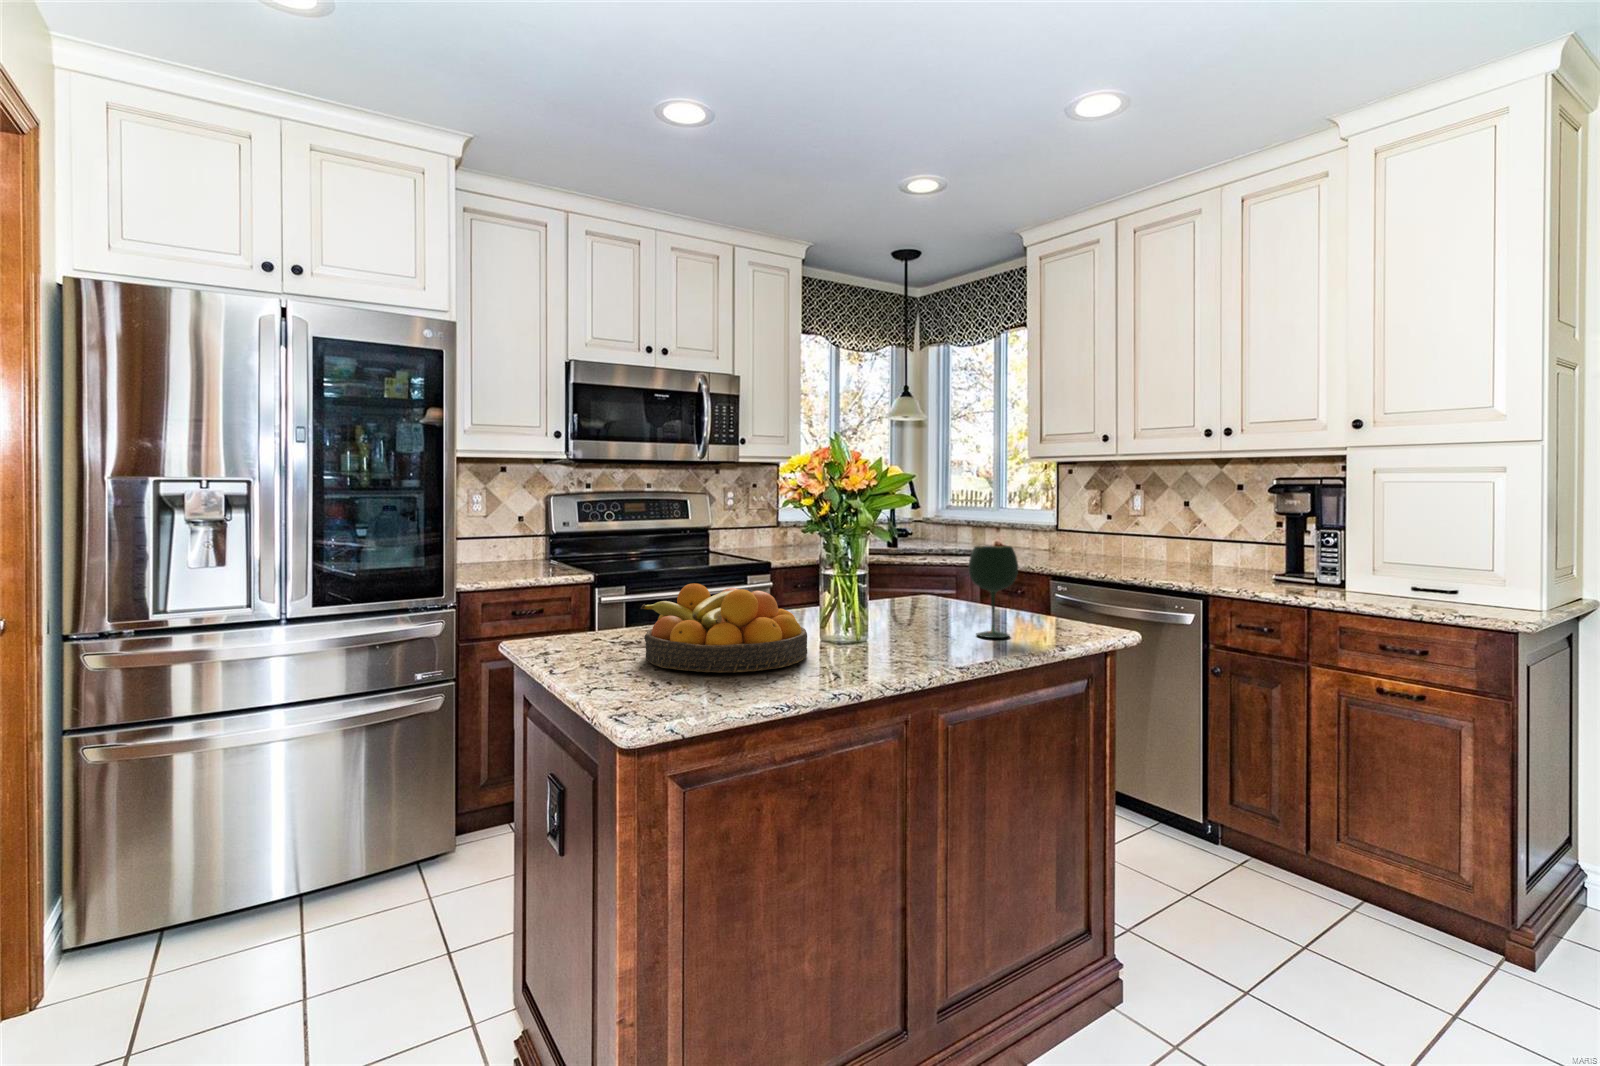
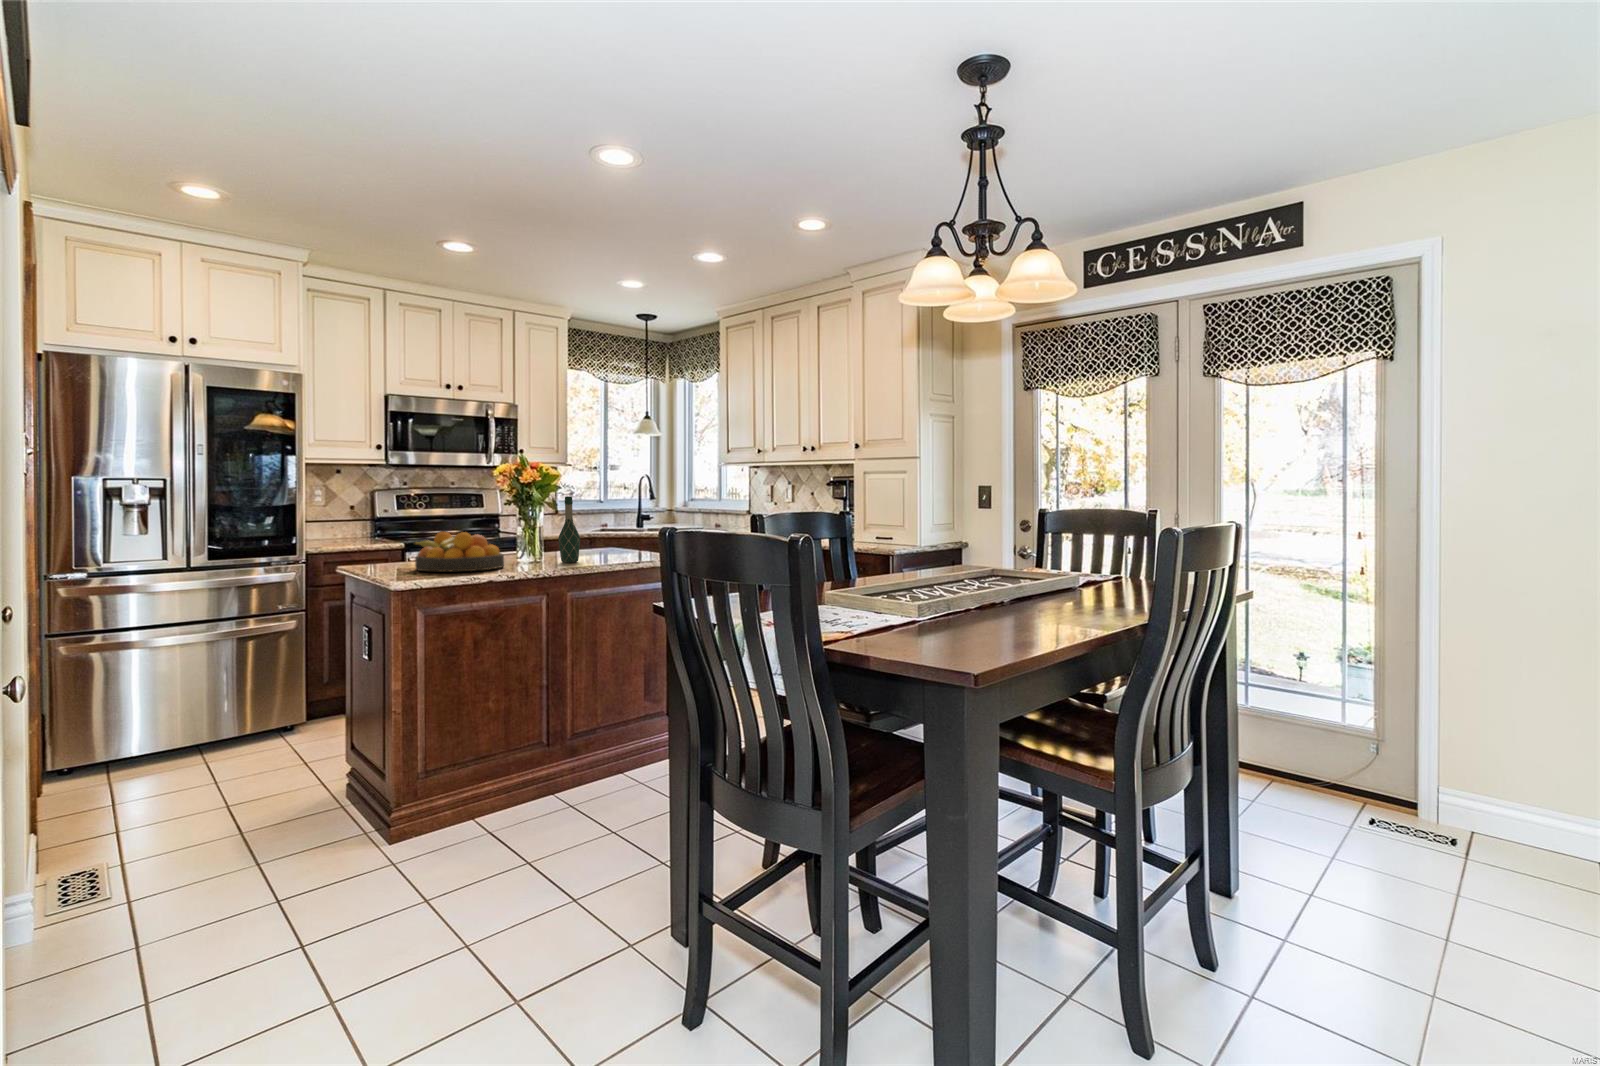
wine bottle: none [892,515,932,641] -> present [558,496,580,563]
wine glass: present [969,546,1018,638] -> none [603,513,629,561]

